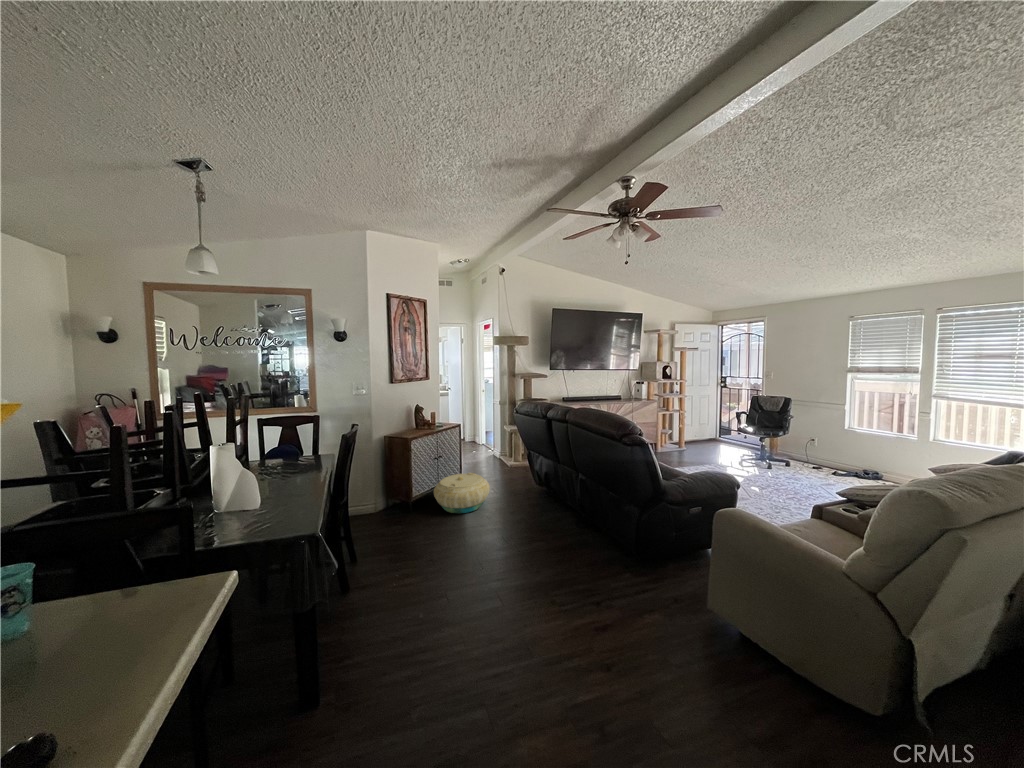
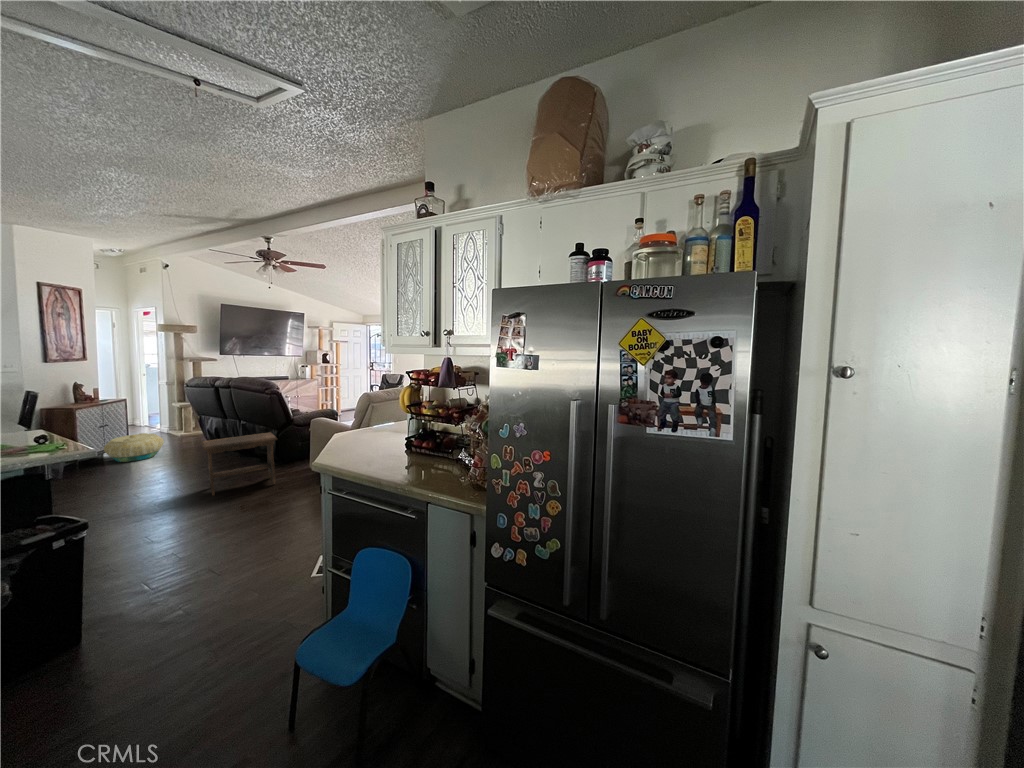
footstool: none [527,550,682,704] -> present [201,432,277,496]

